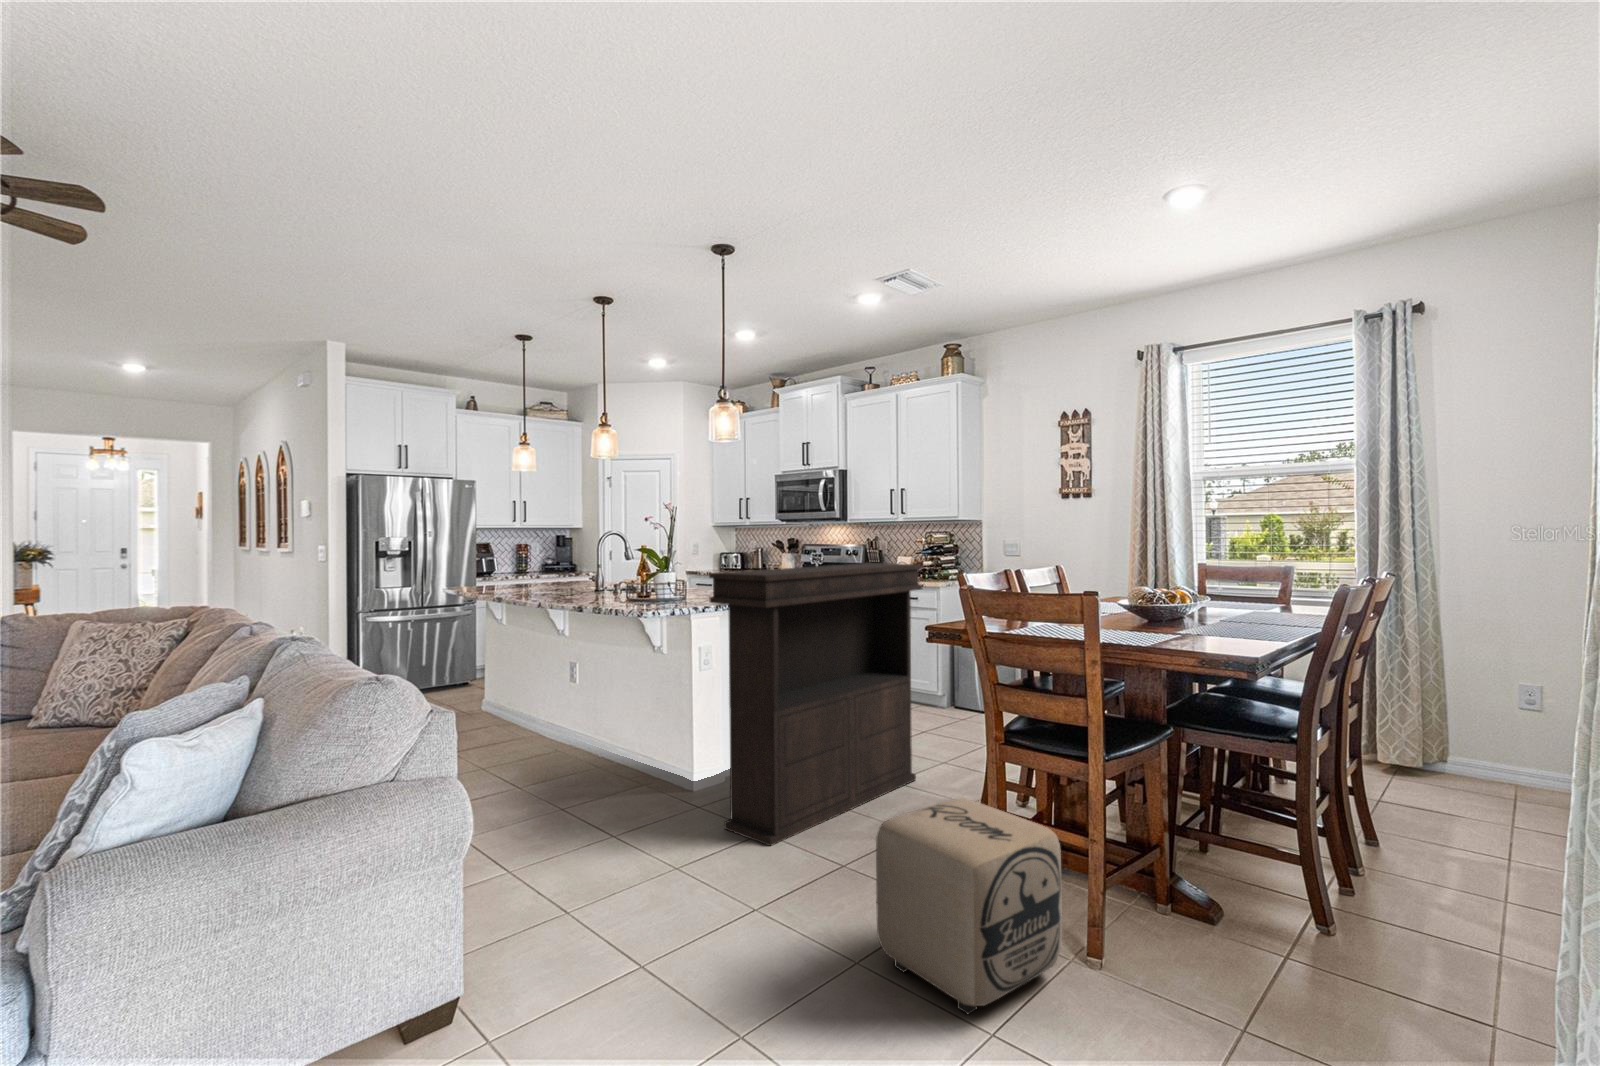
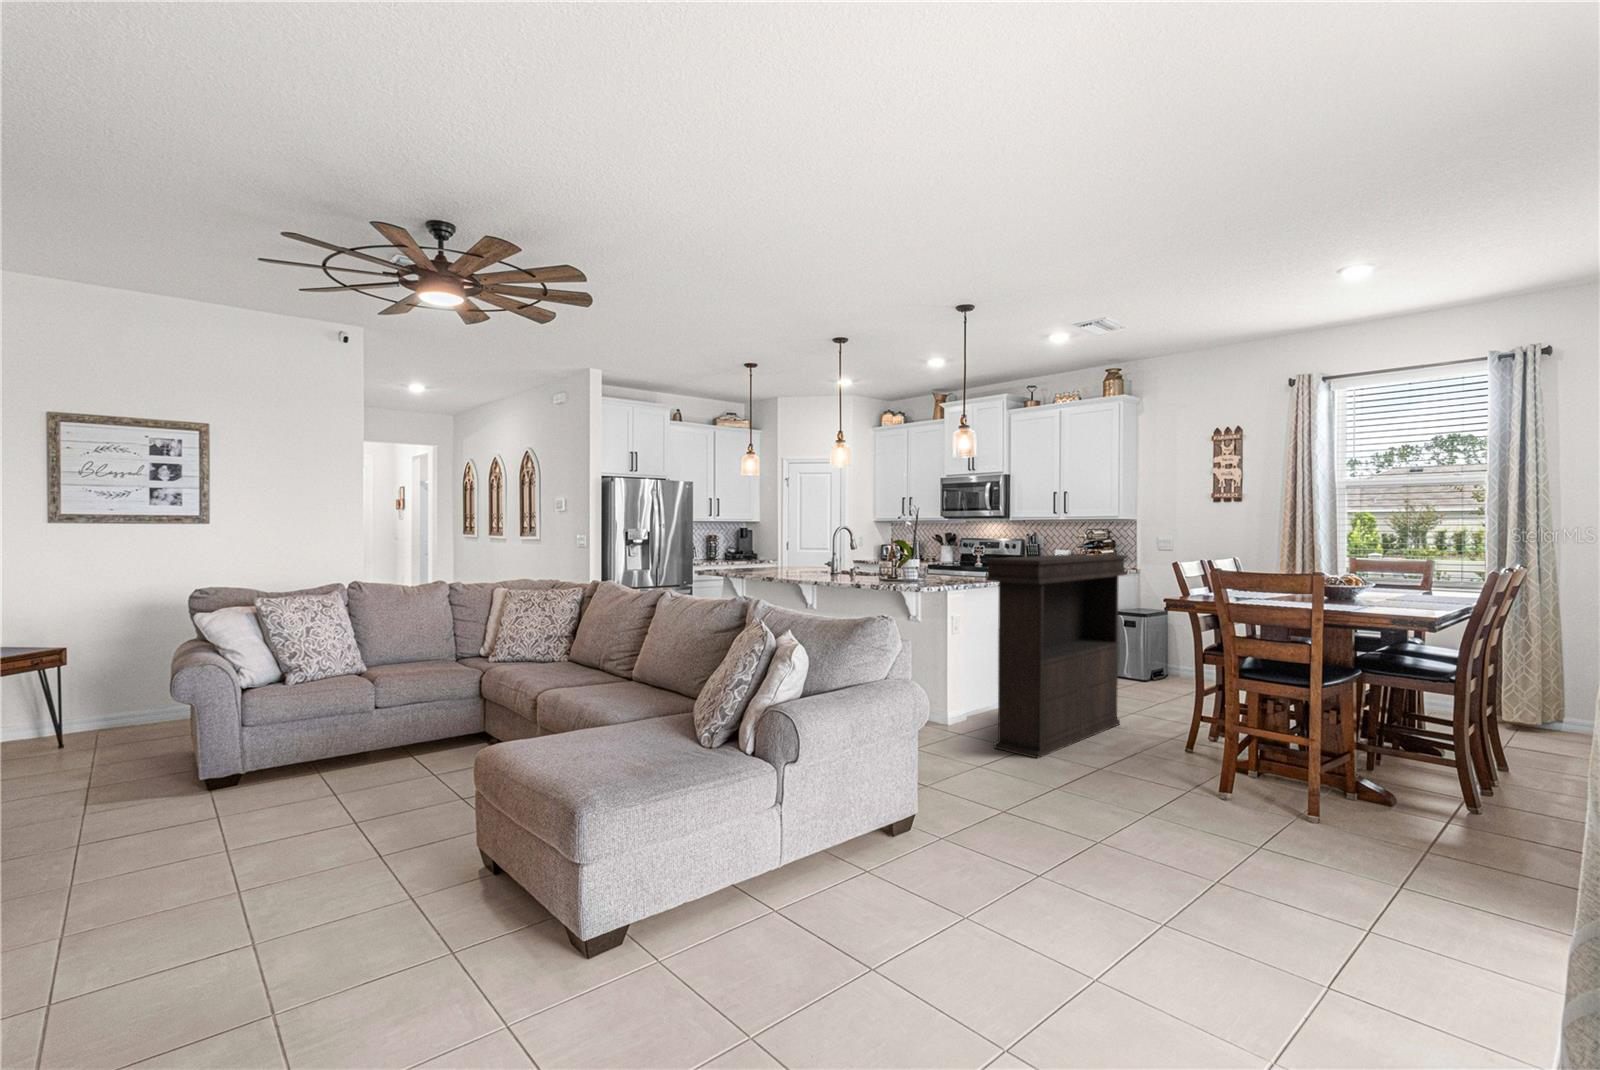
ottoman: present [876,798,1062,1014] -> none [1163,712,1294,838]

